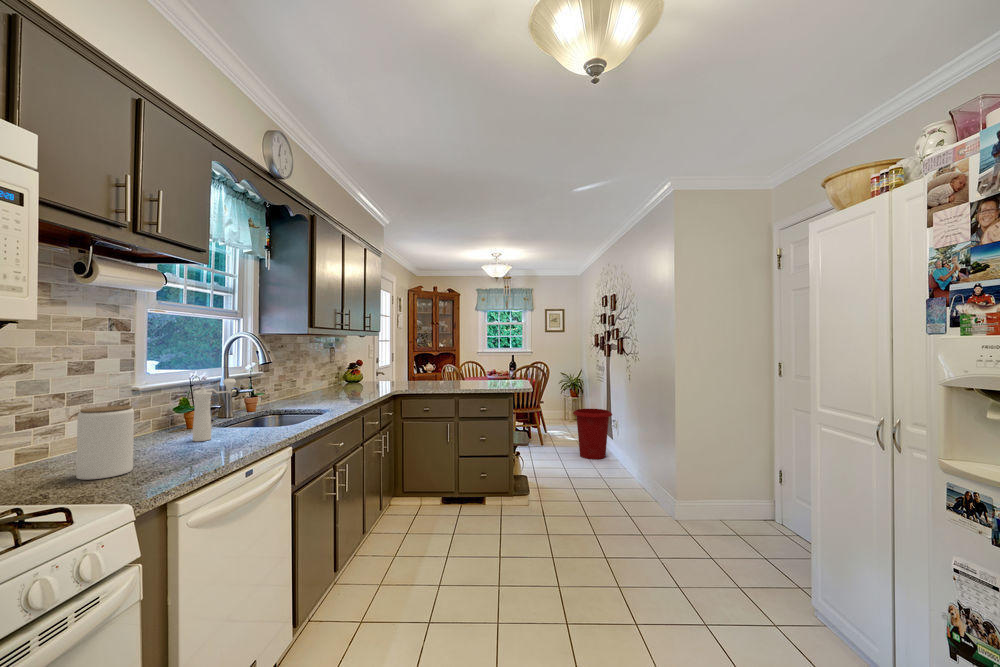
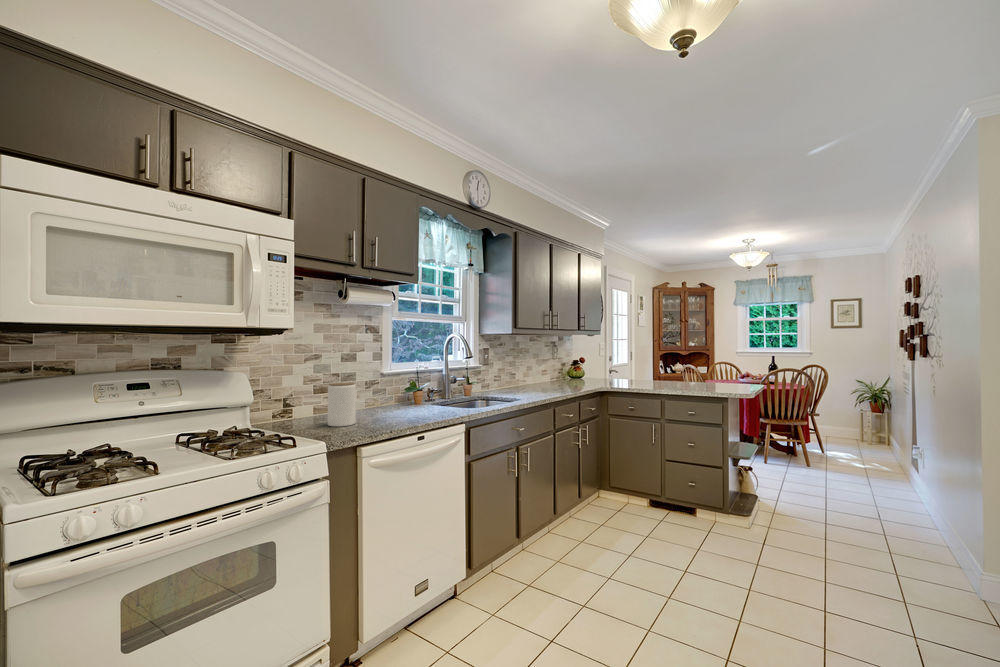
pepper mill: present [193,379,236,441] -> none [406,369,435,412]
waste bin: present [573,409,612,459] -> none [850,428,919,499]

